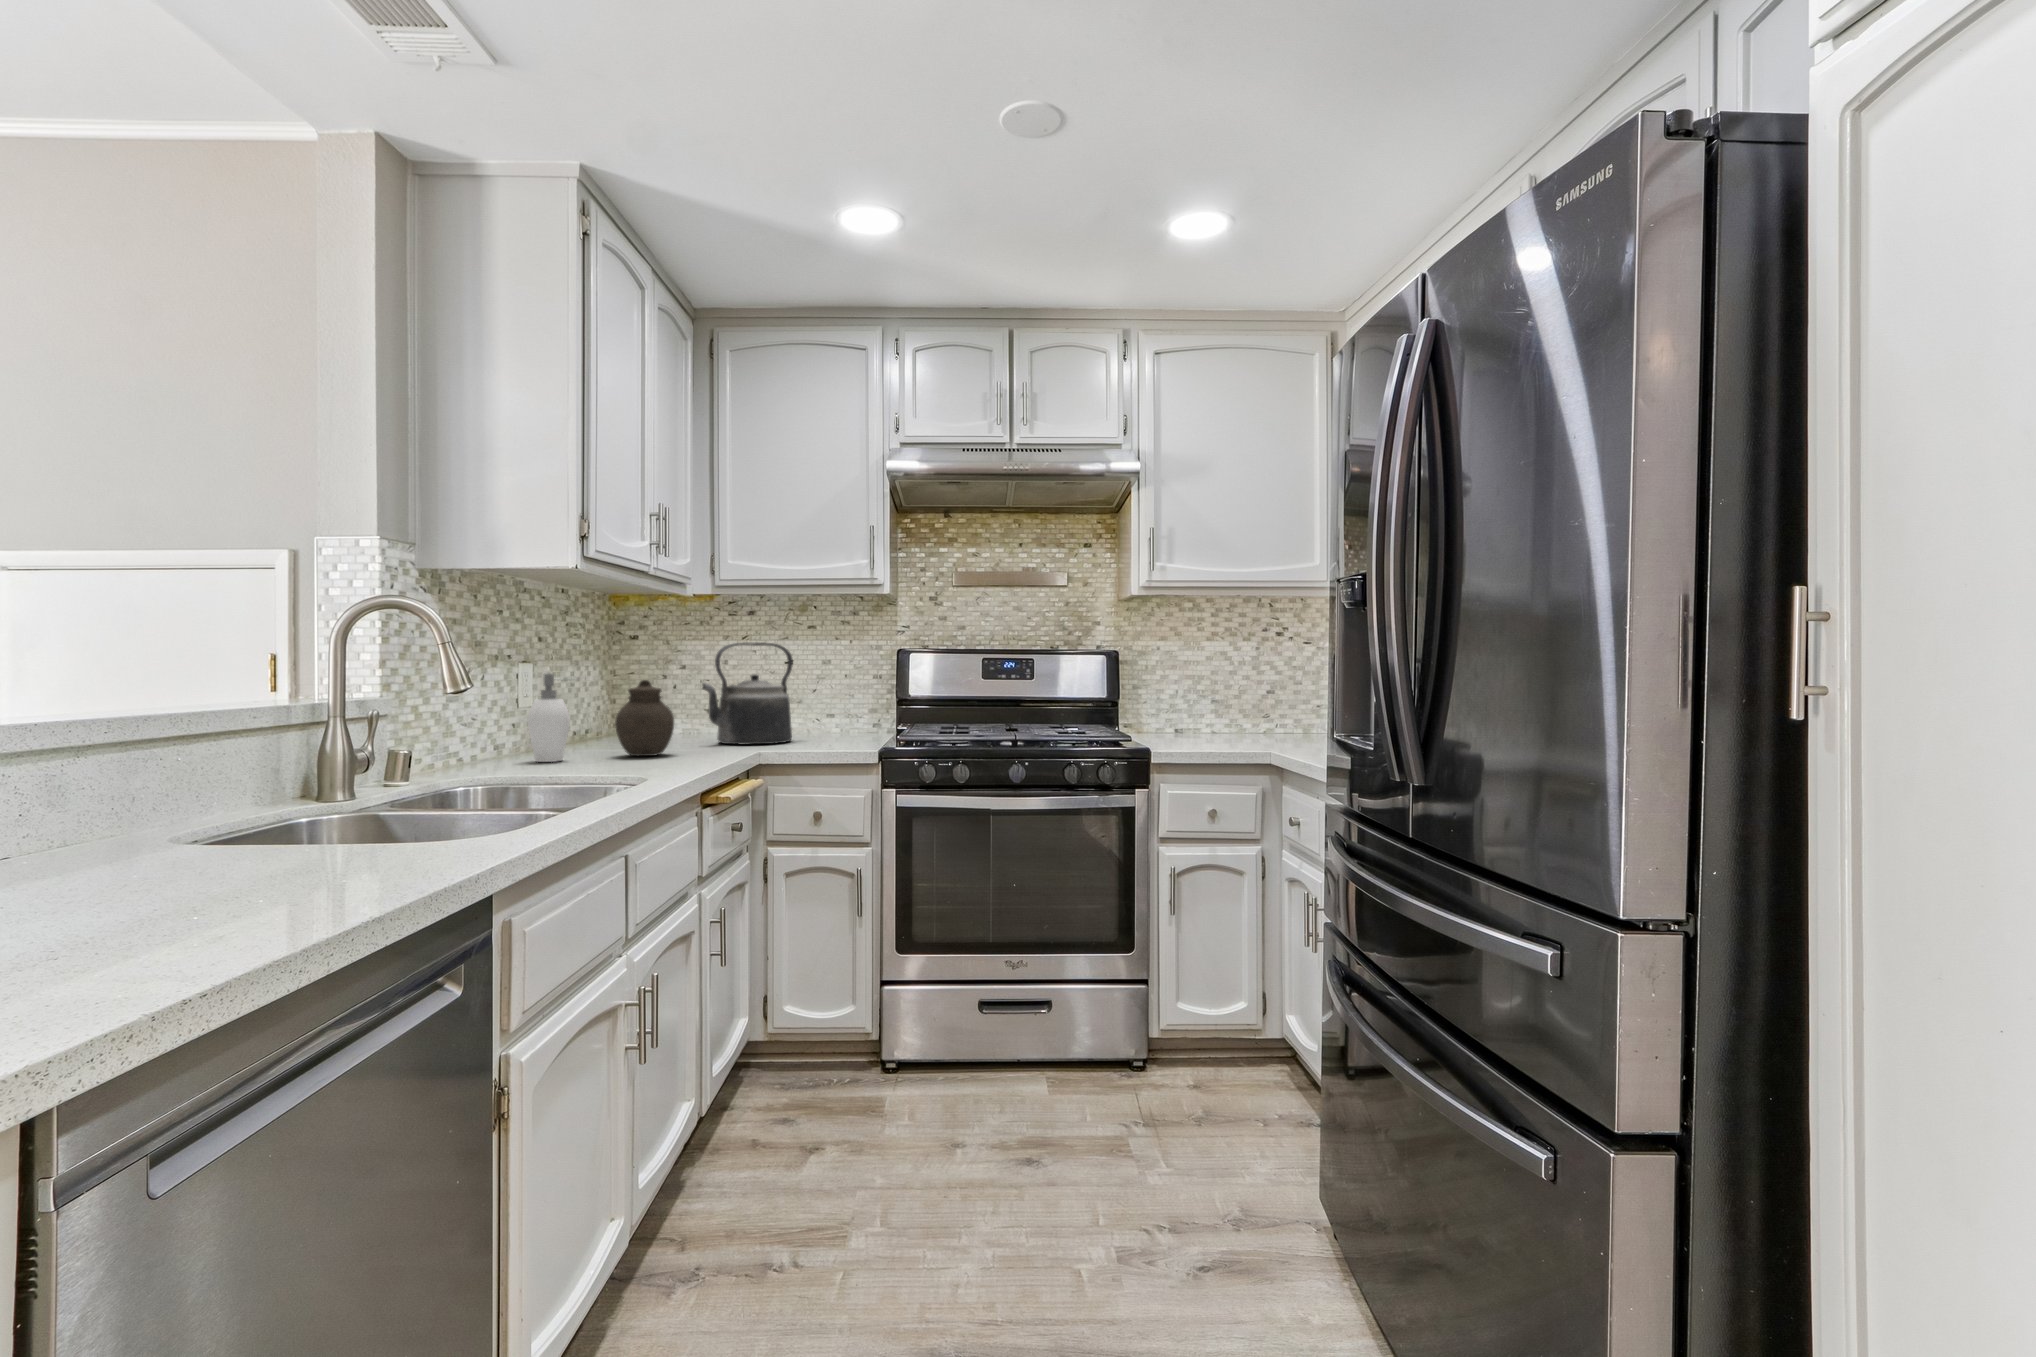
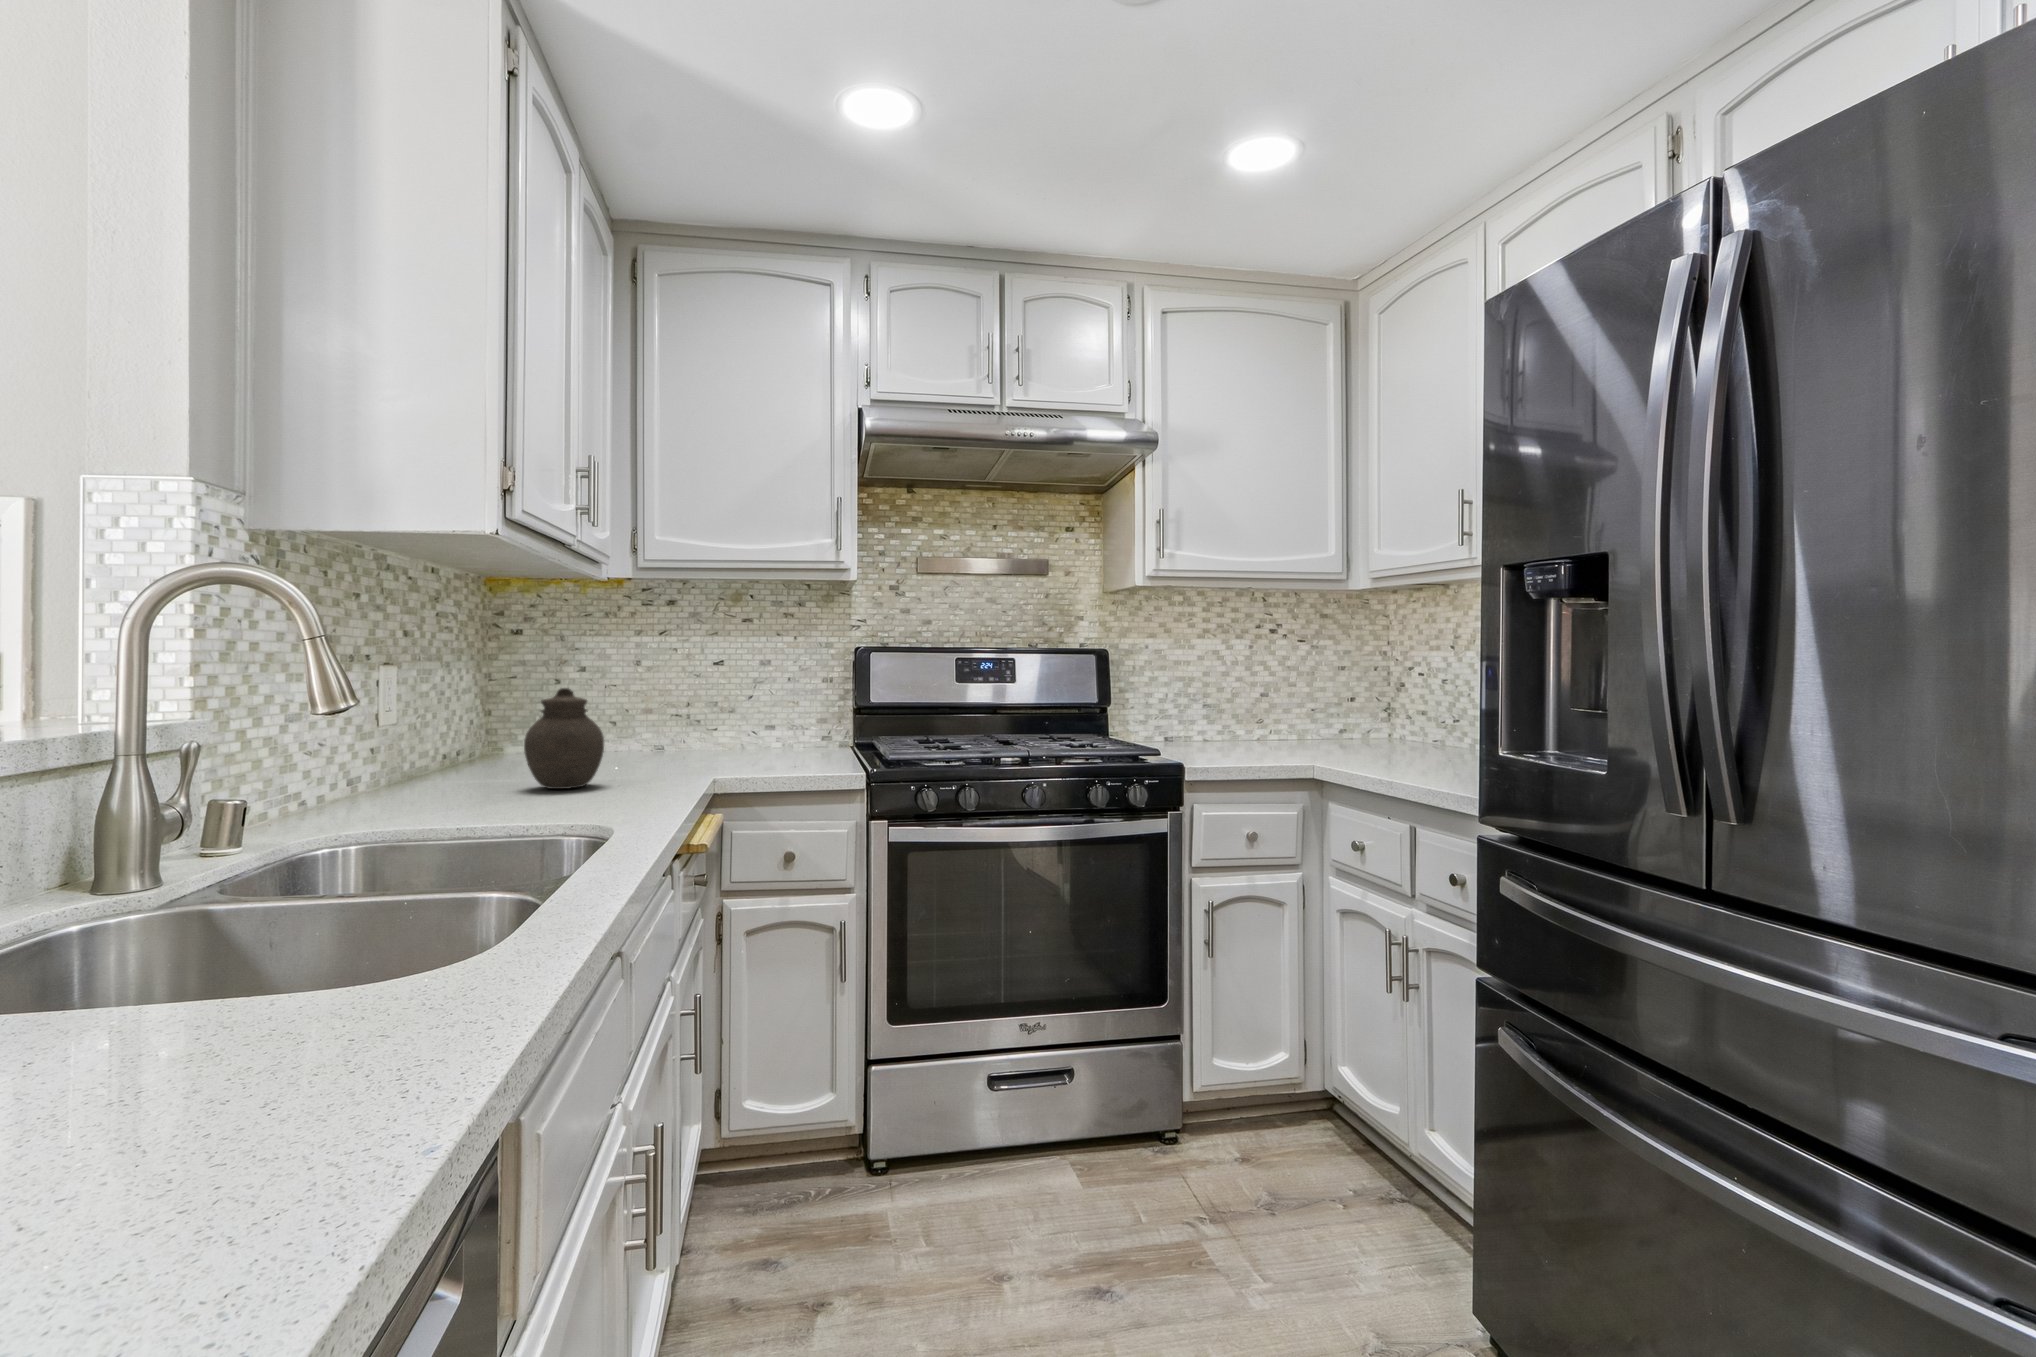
kettle: present [702,642,793,744] -> none [626,639,738,767]
soap dispenser: present [528,674,570,762] -> none [402,680,478,802]

